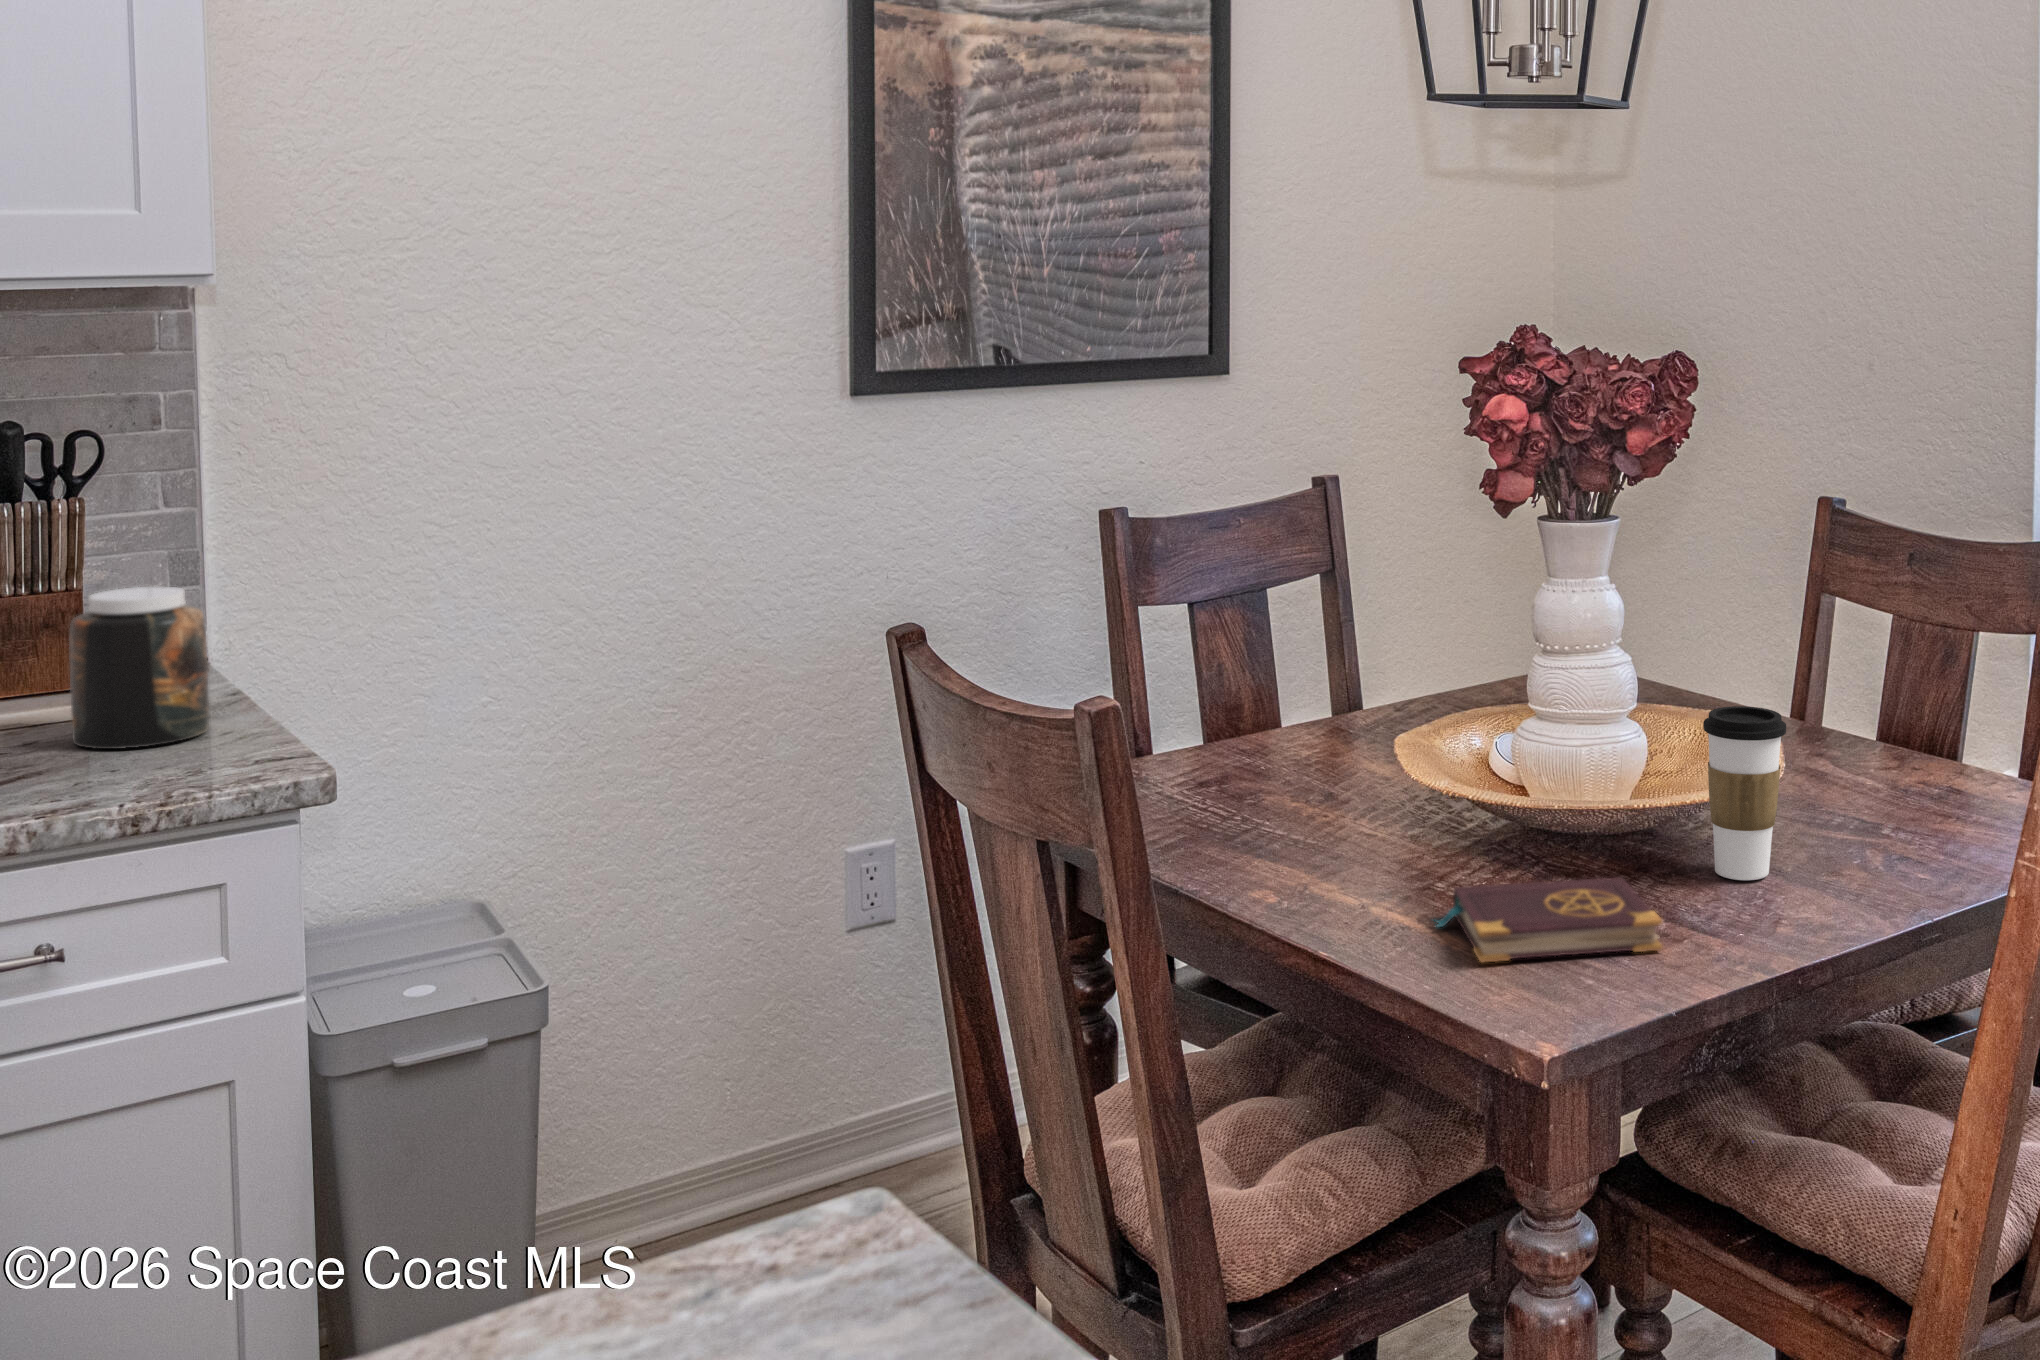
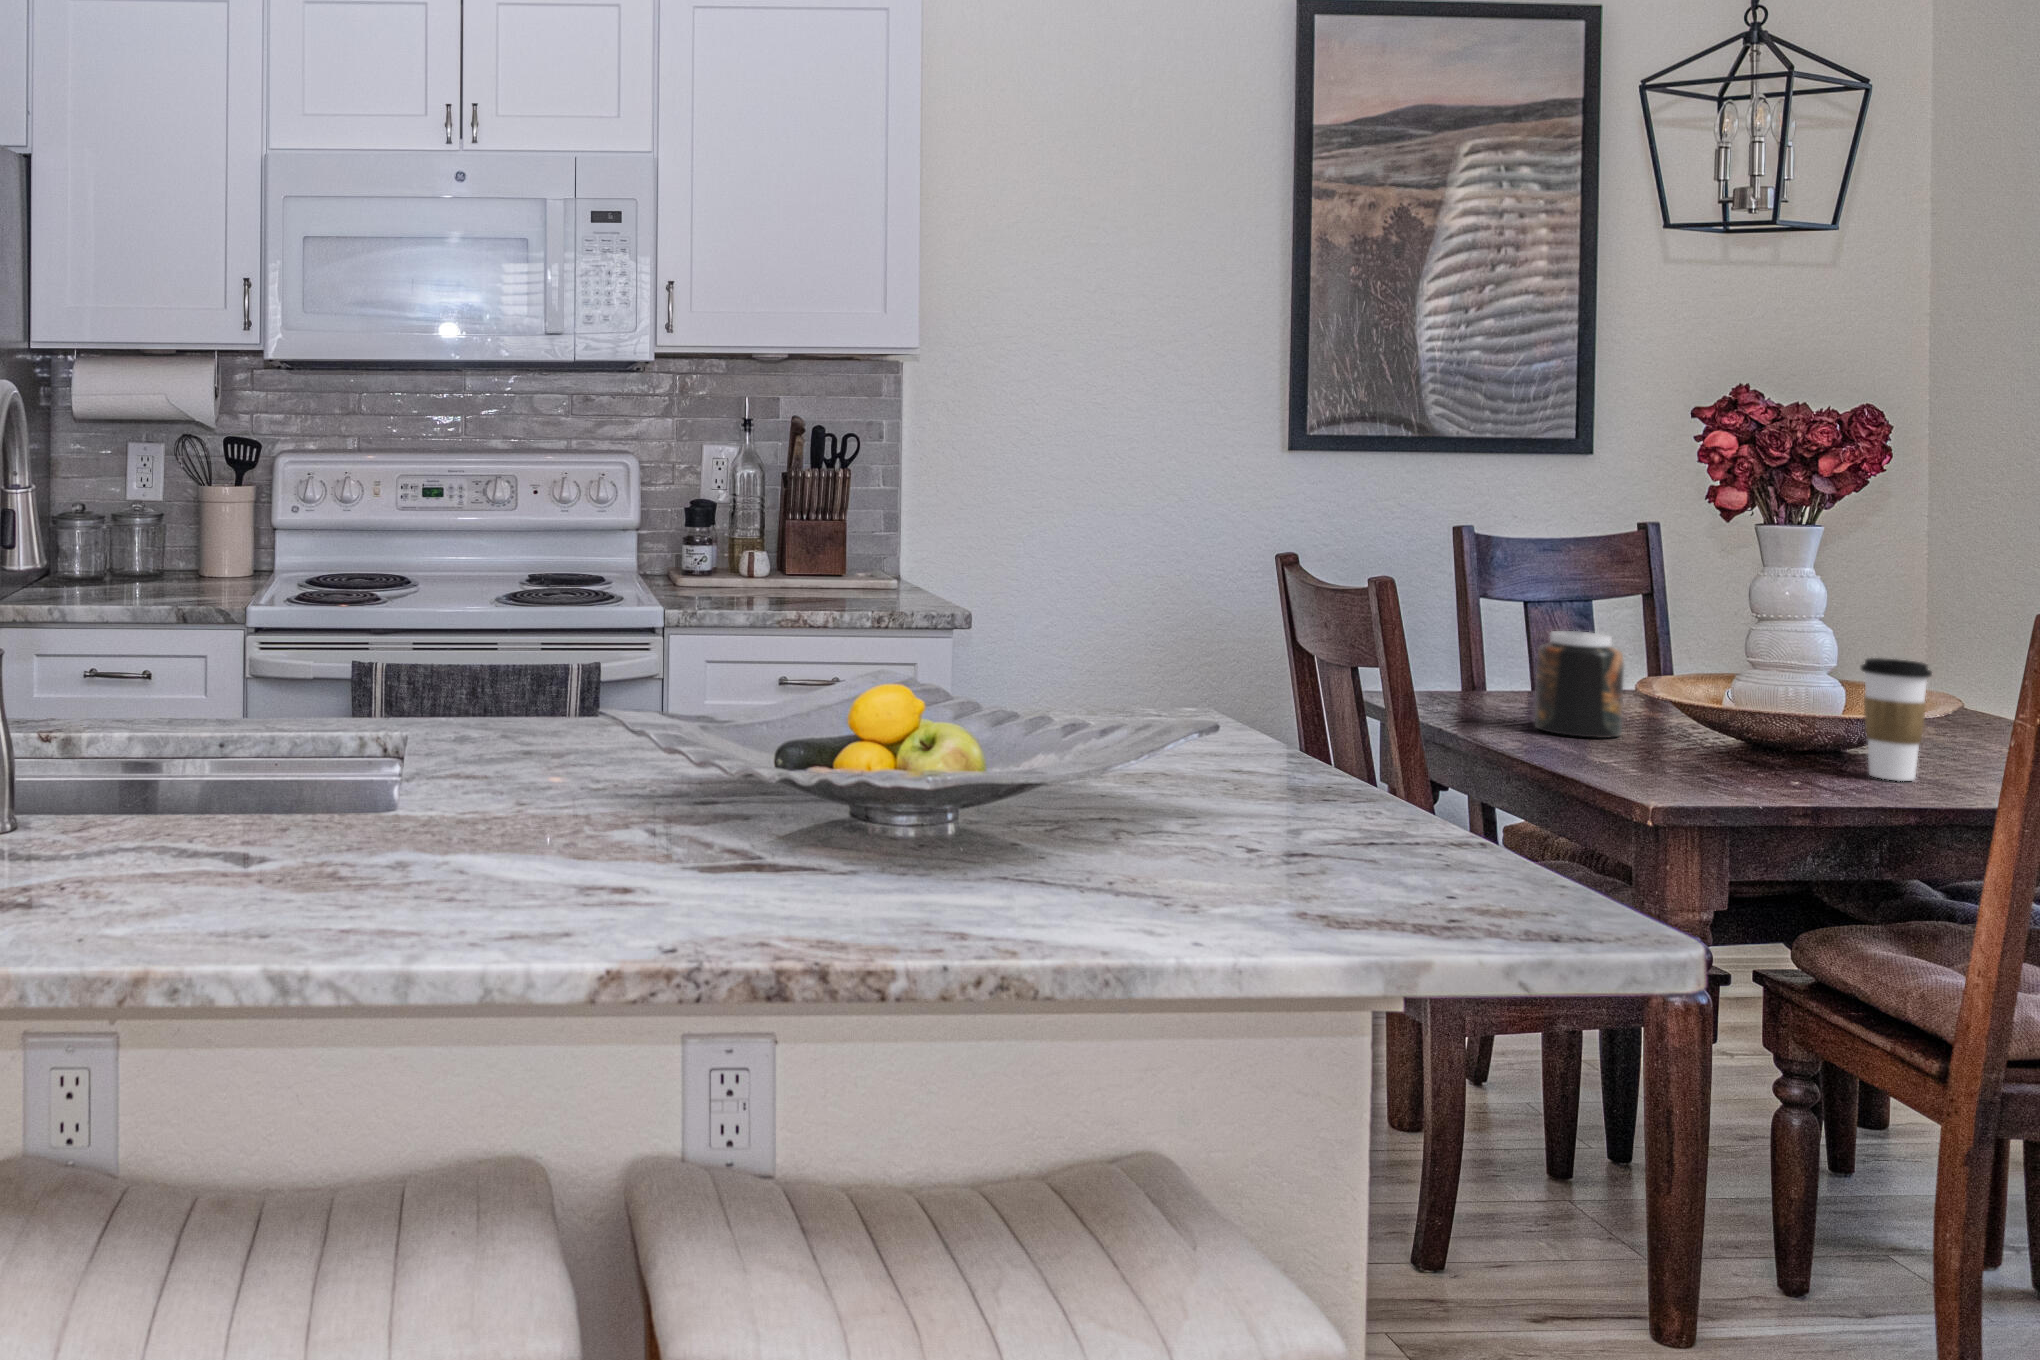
jar: present [69,587,209,749] -> present [1535,631,1624,738]
book: present [1436,877,1663,962] -> none [1623,744,1786,791]

